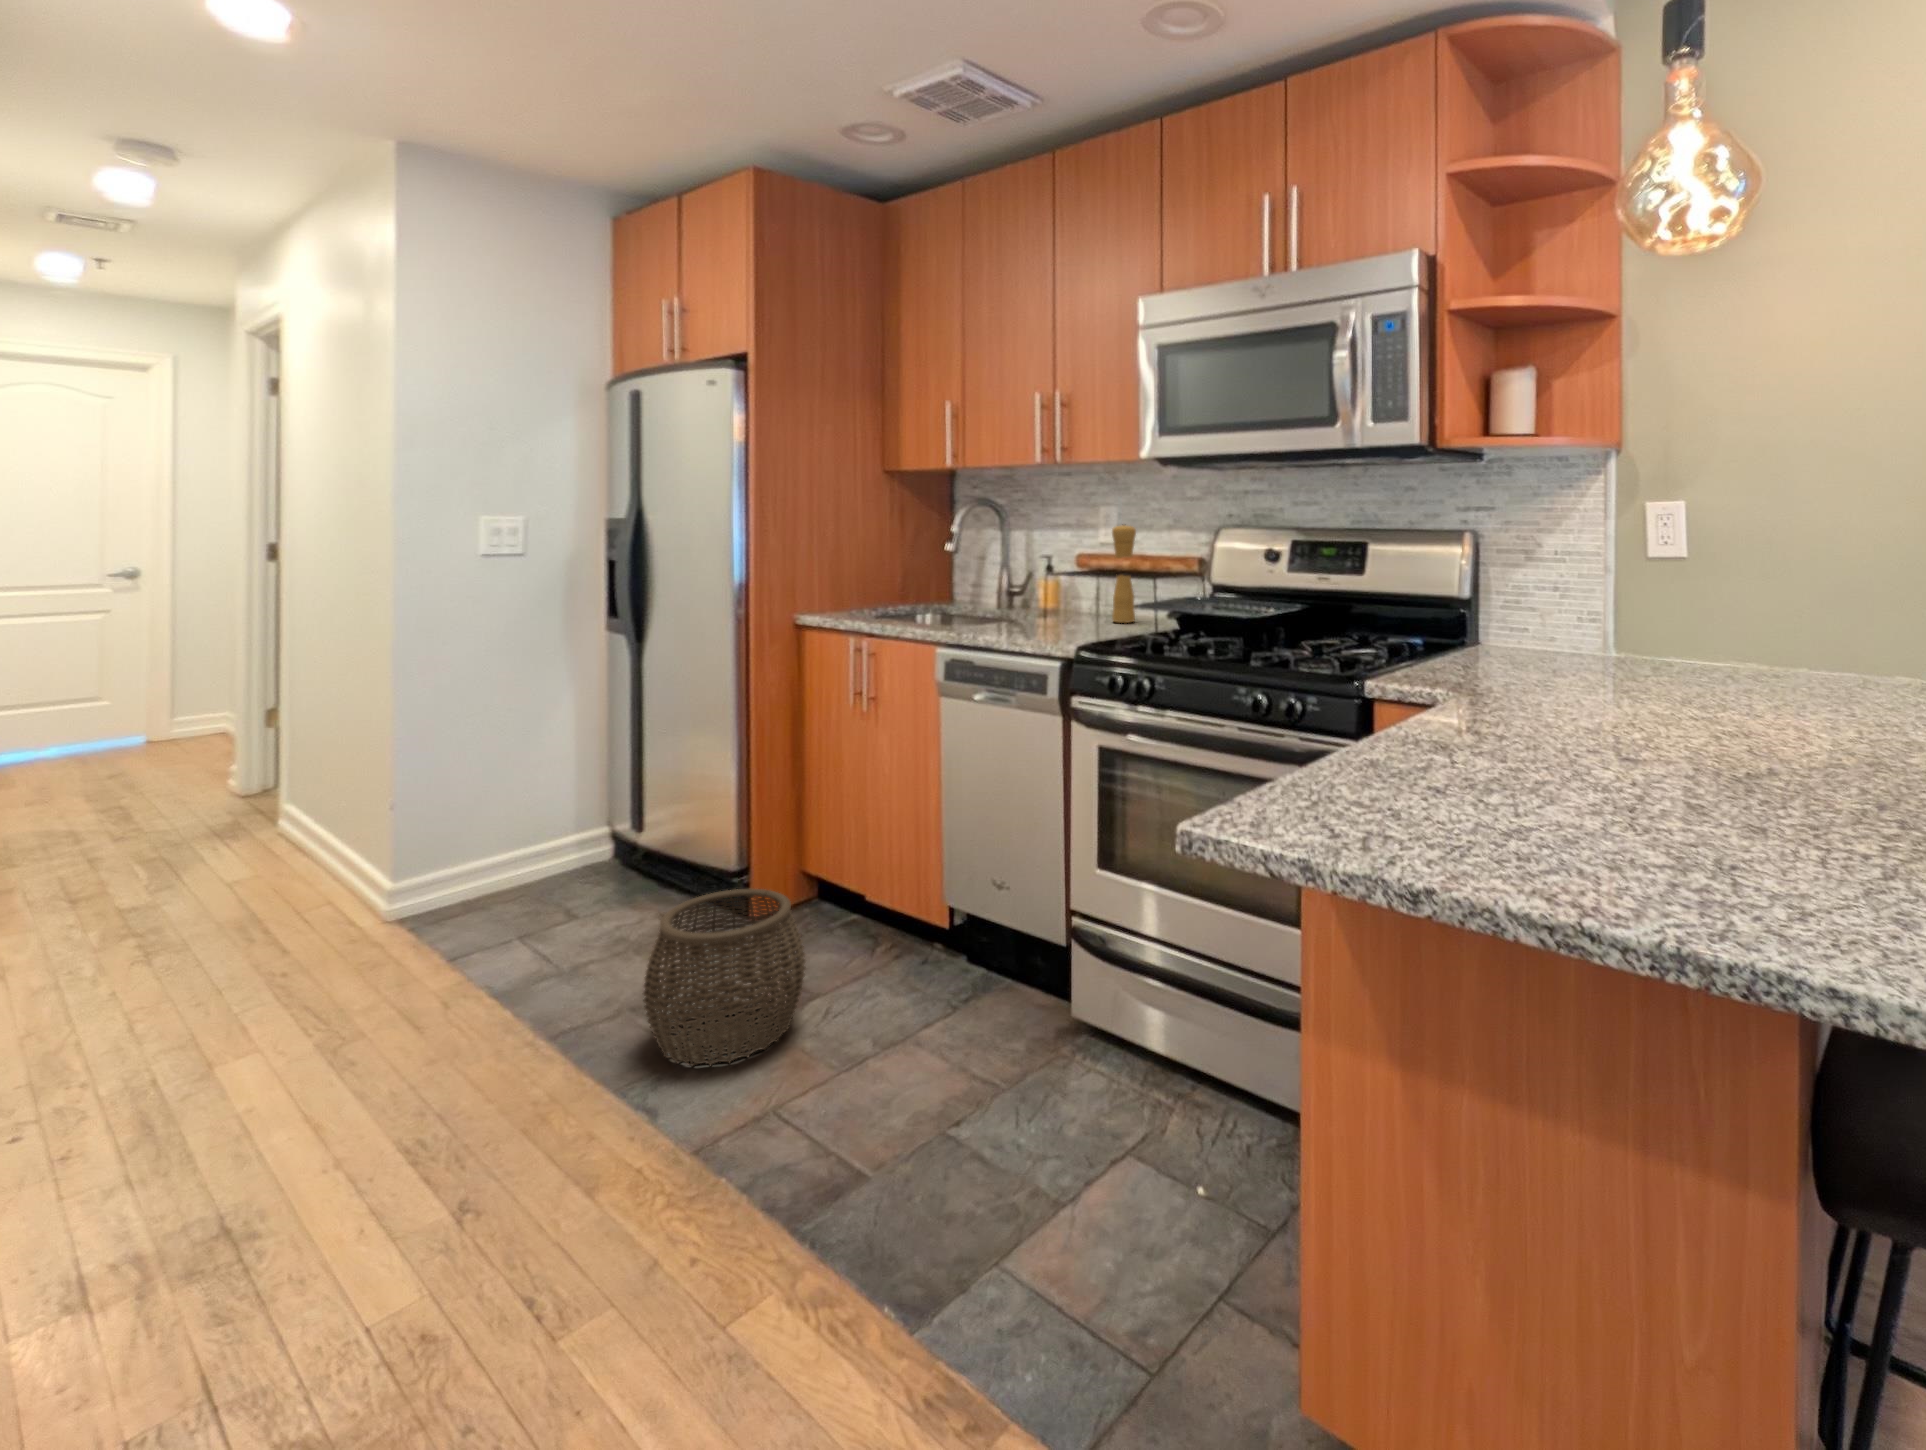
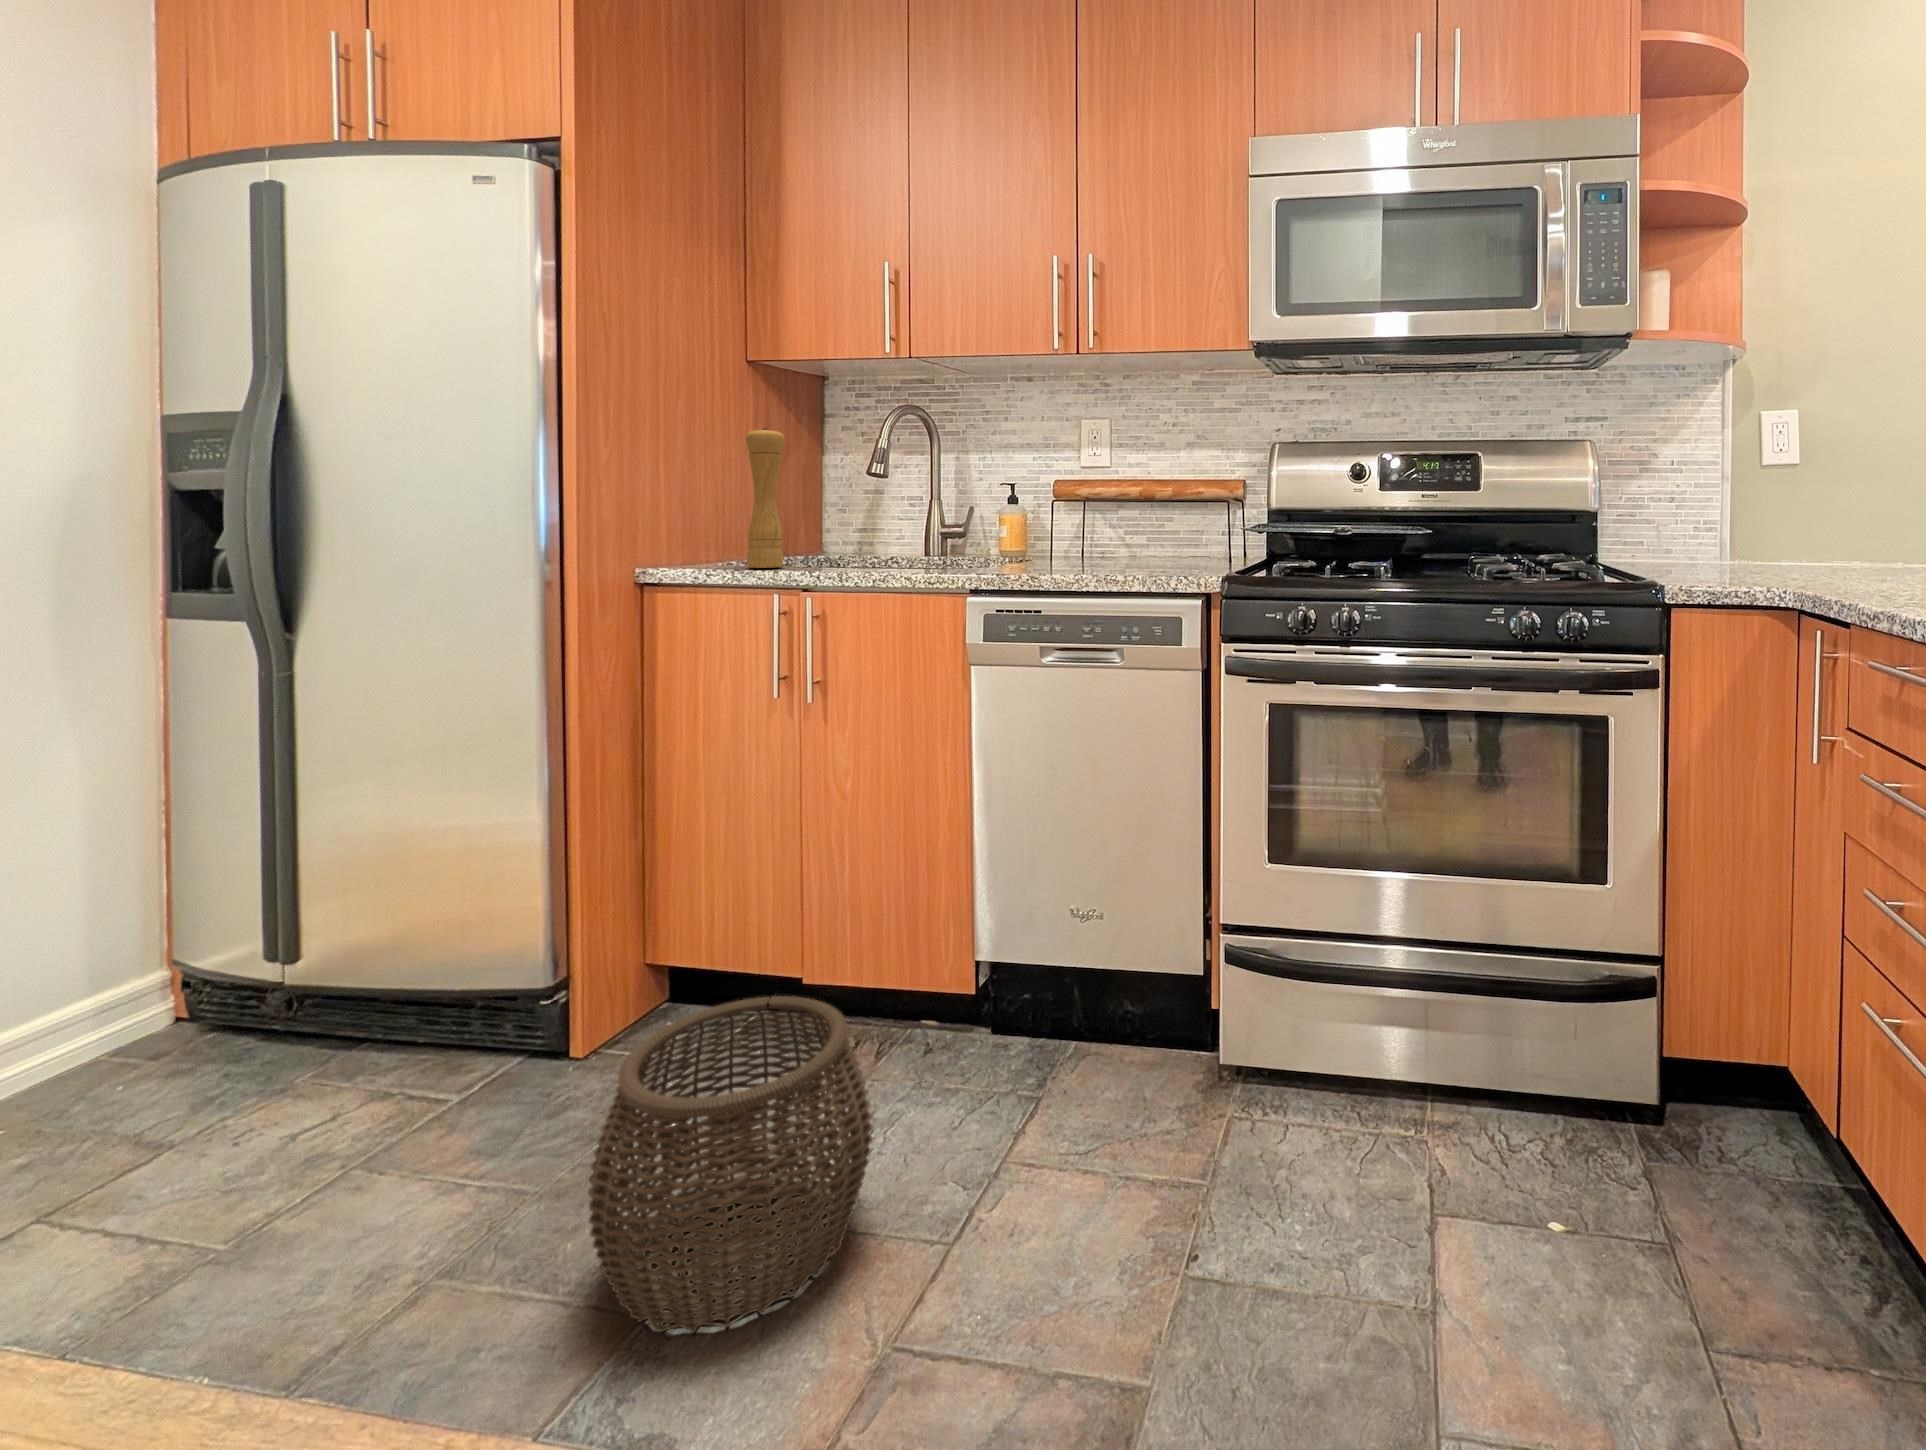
pepper mill: present [1112,525,1136,623] -> present [746,428,785,568]

